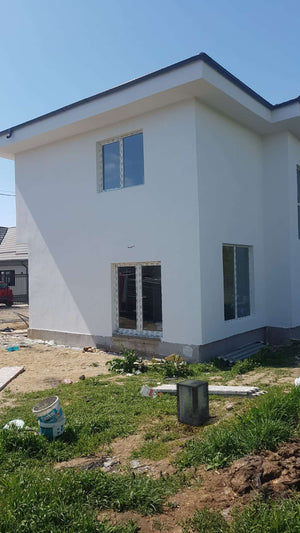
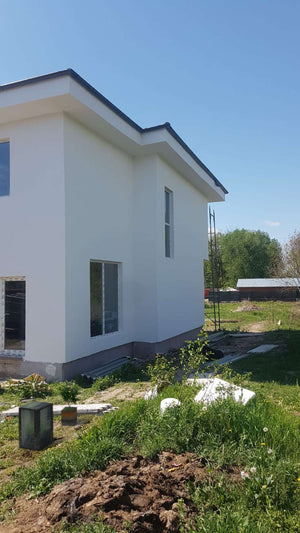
potted tree: none [209,369,231,406] -> present [60,389,81,426]

